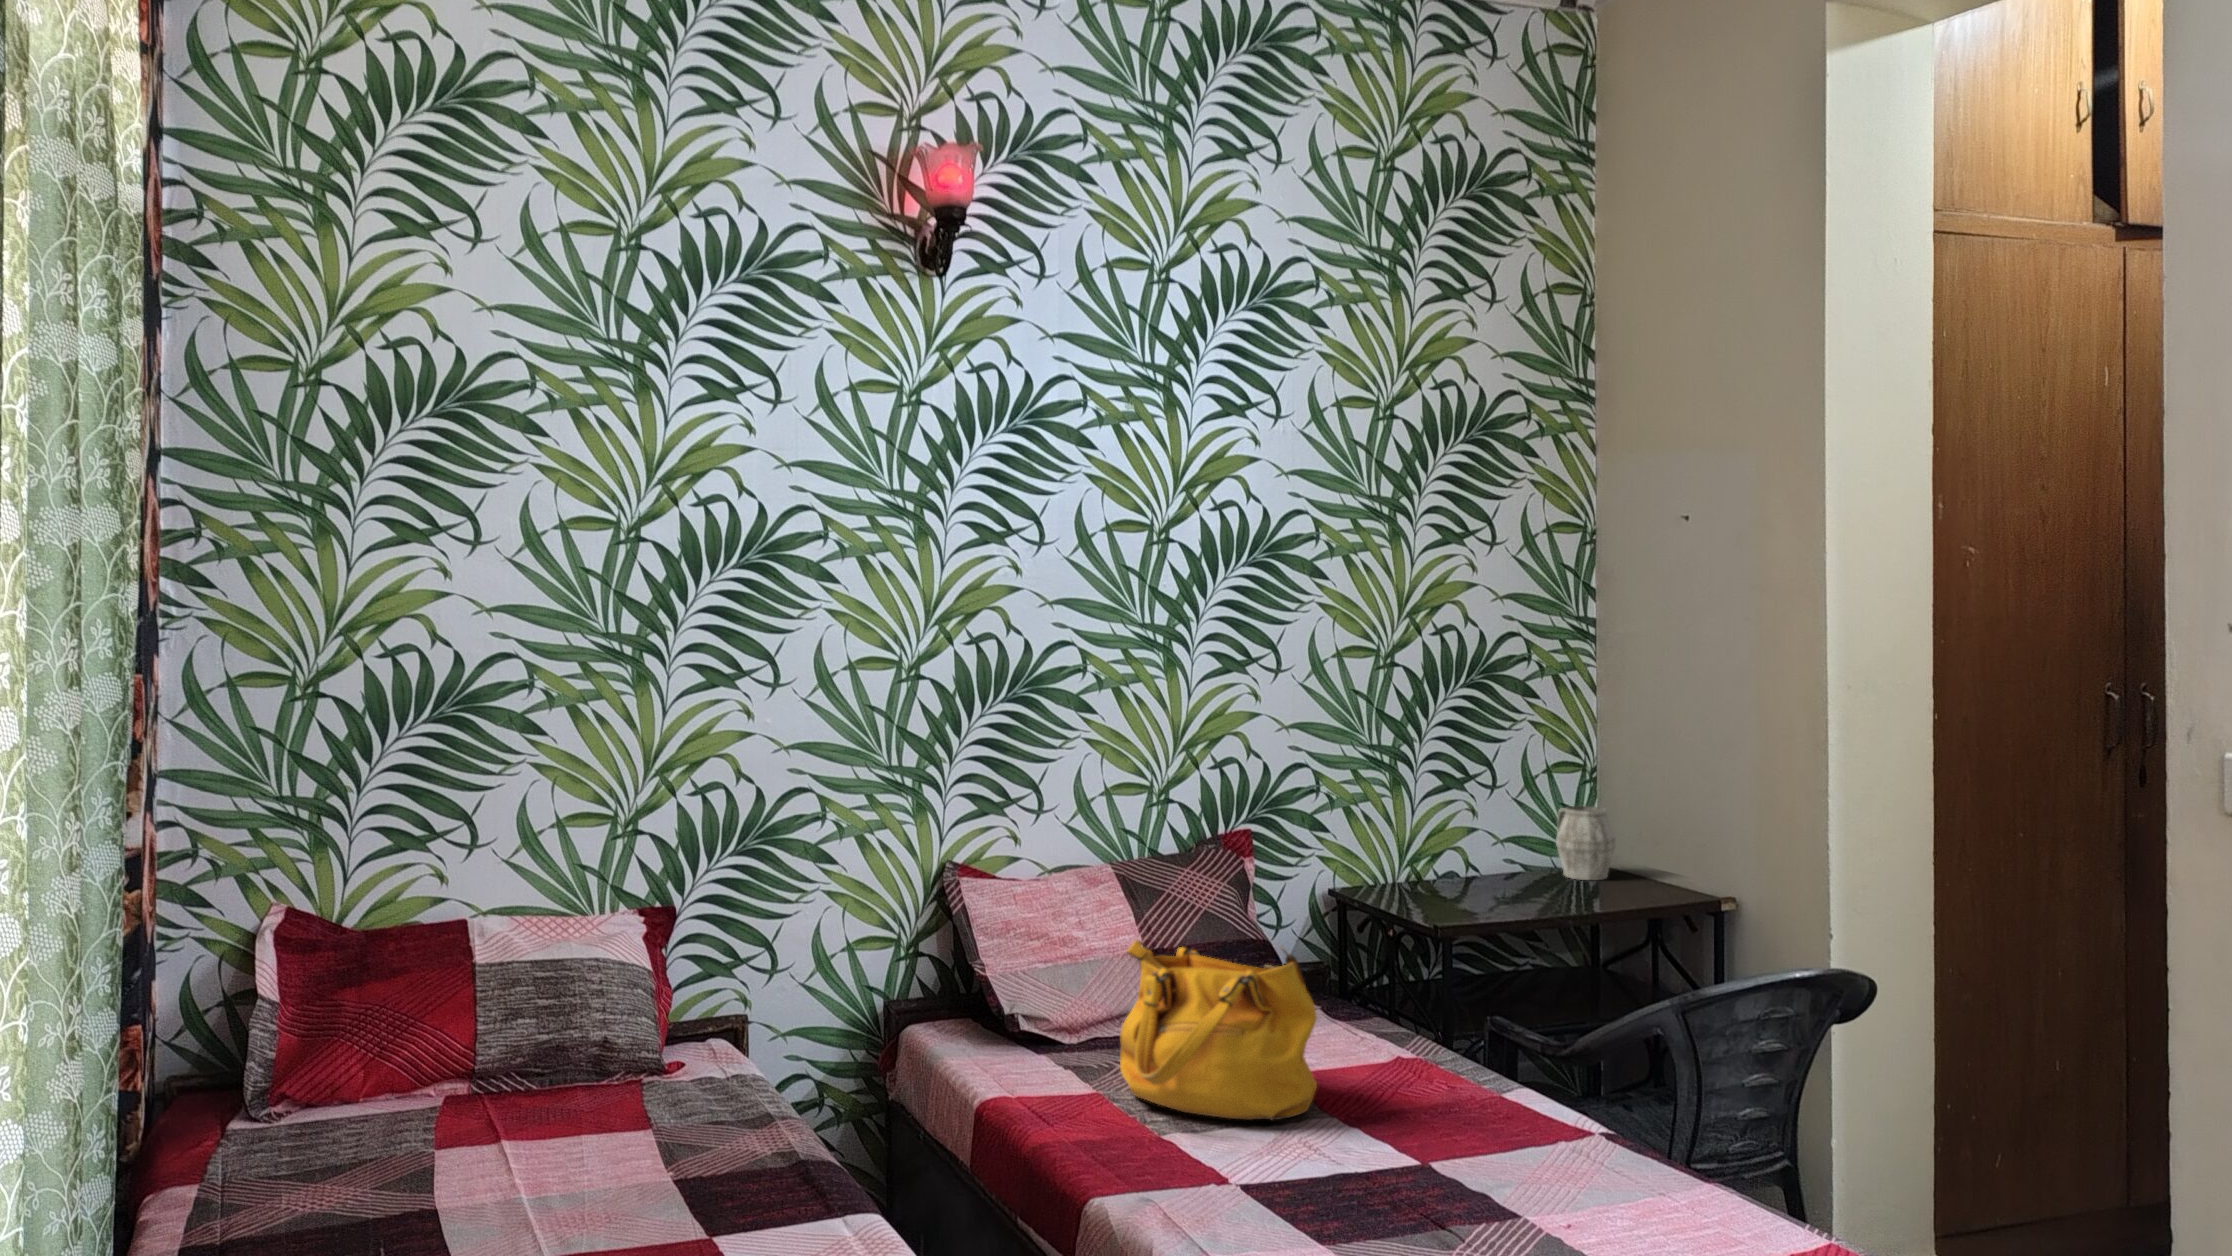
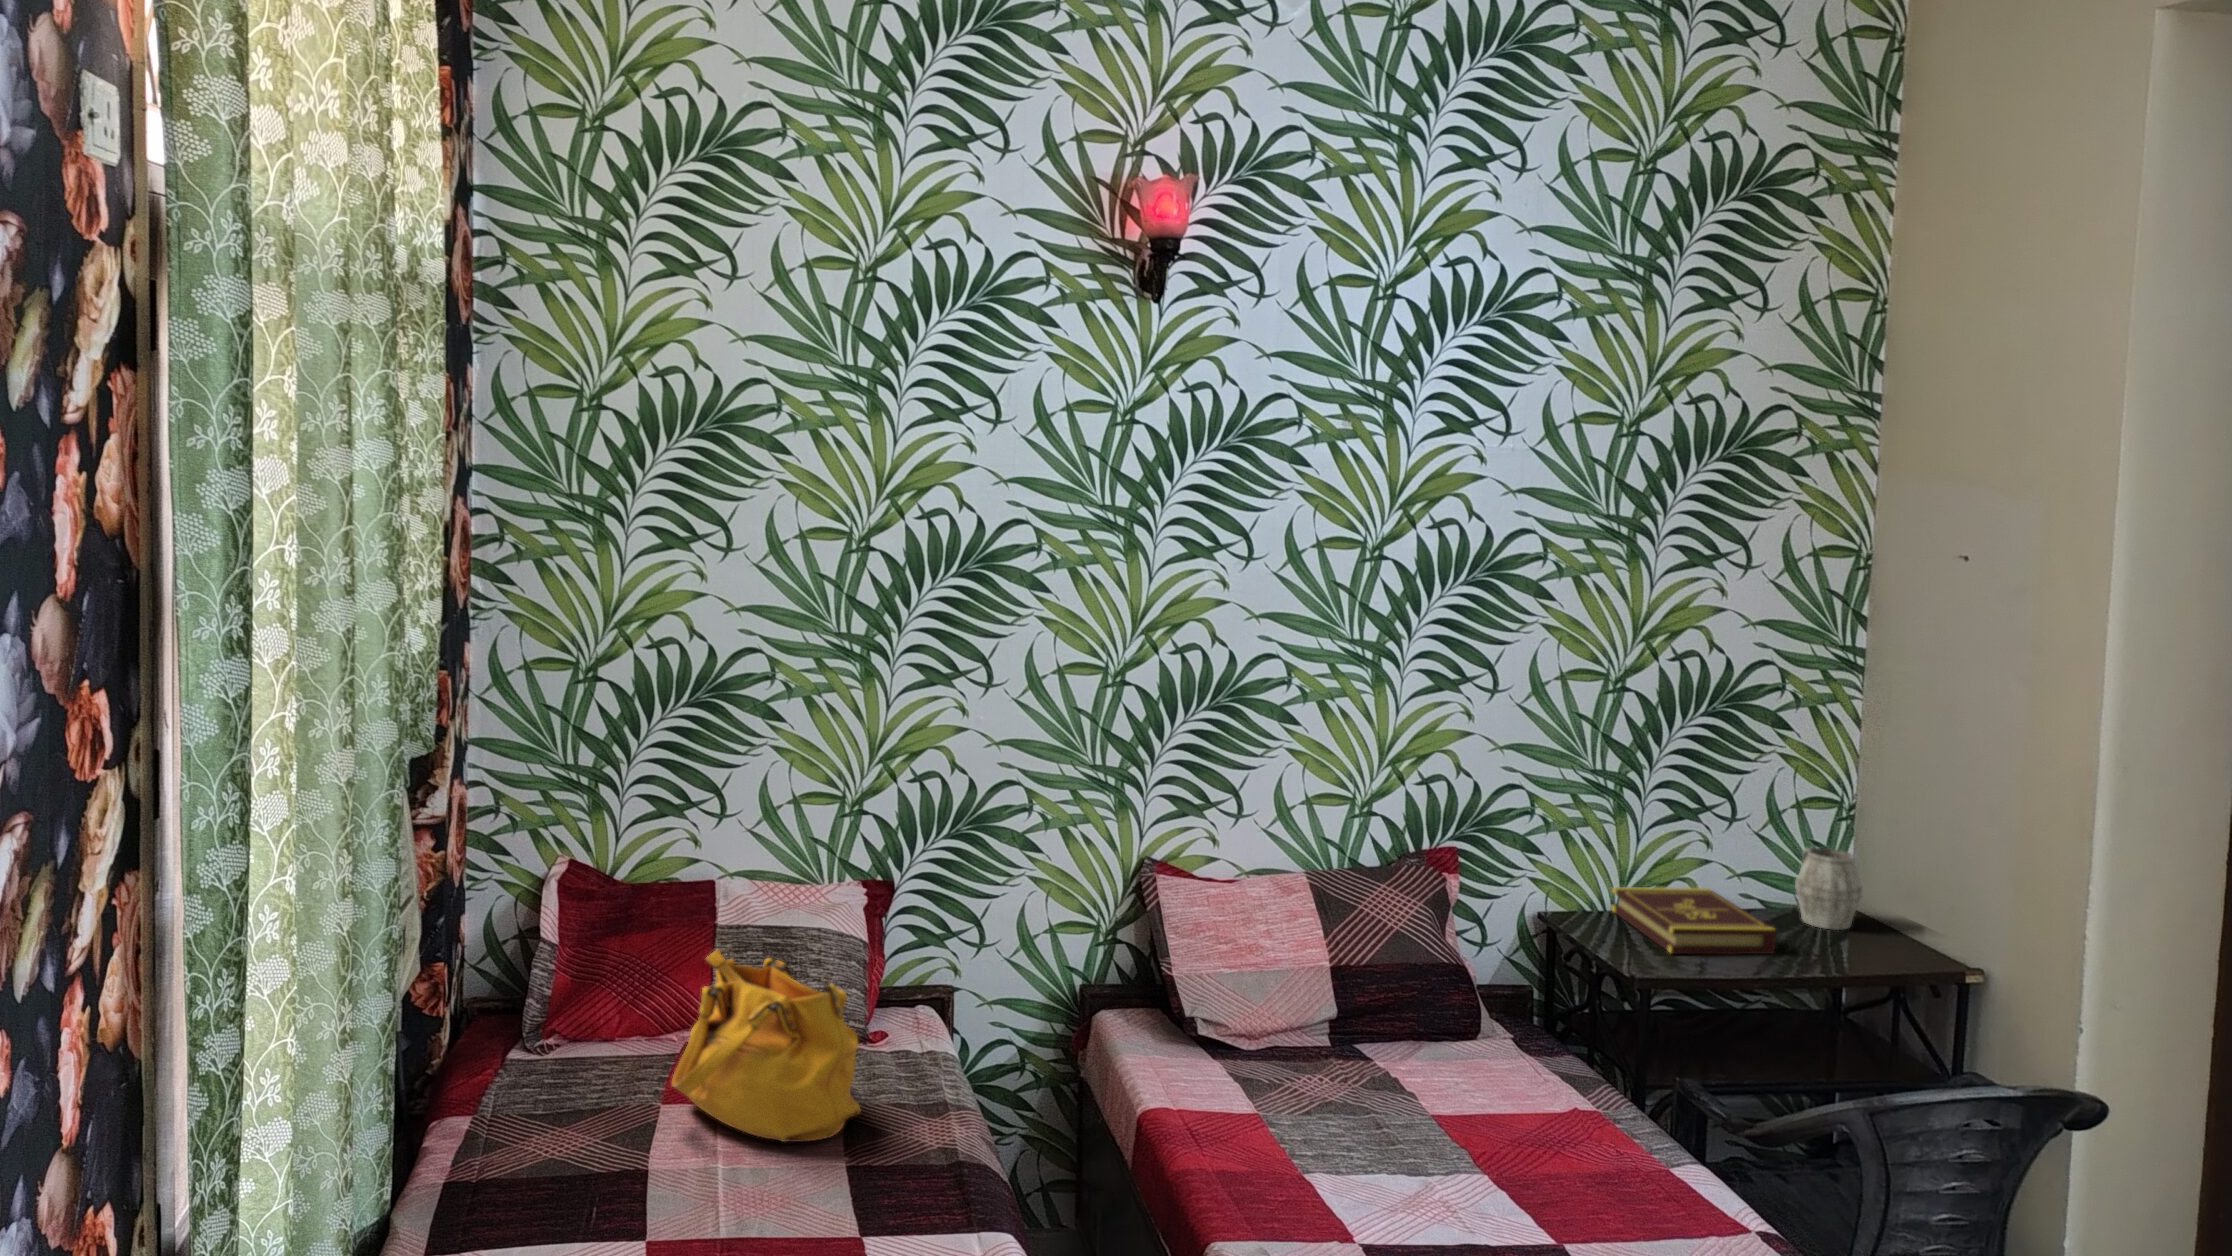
book: none [1394,854,1553,909] -> present [1611,887,1776,954]
handbag: present [1120,941,1317,1120] -> present [672,949,861,1142]

